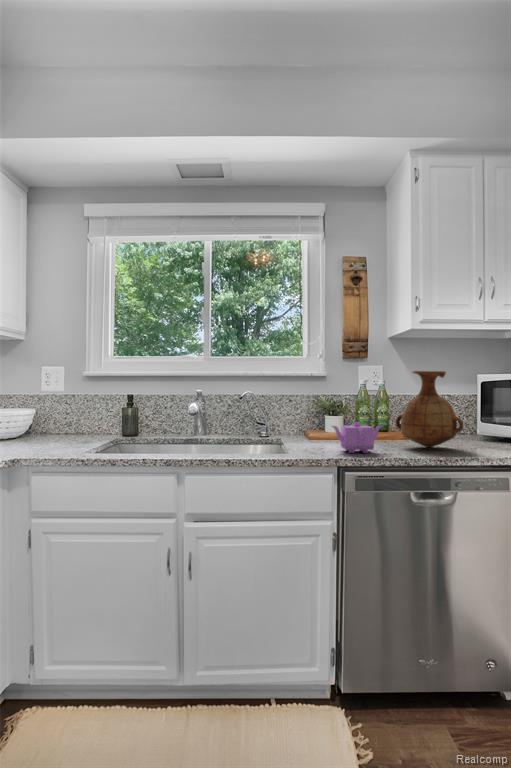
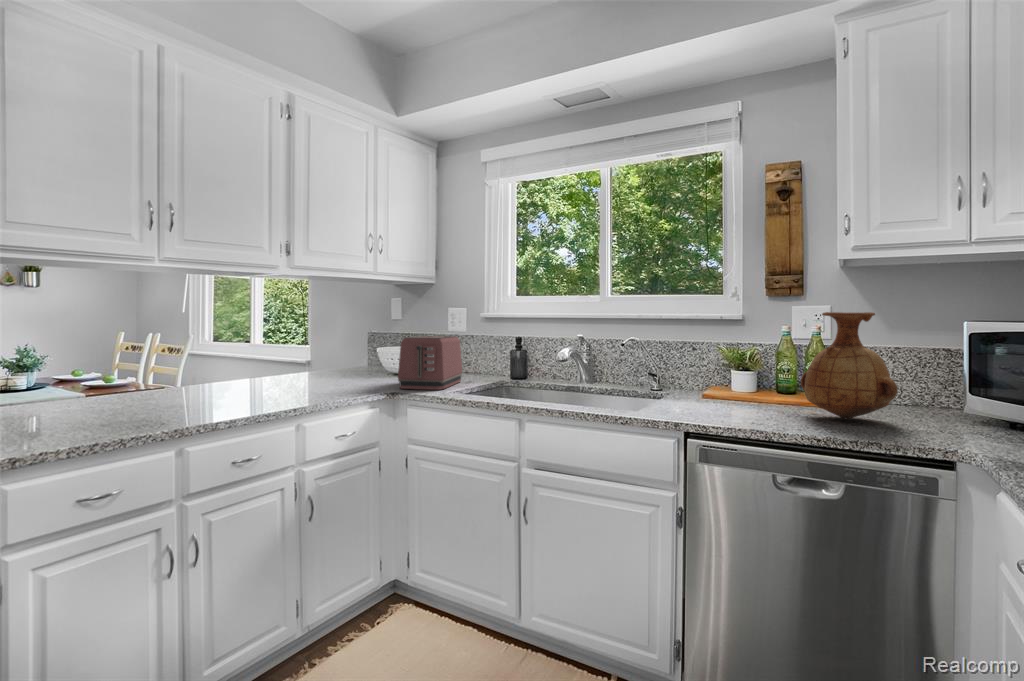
toaster: none [22,394,77,452] -> present [398,336,462,390]
teapot: present [331,422,382,453] -> none [693,378,767,418]

